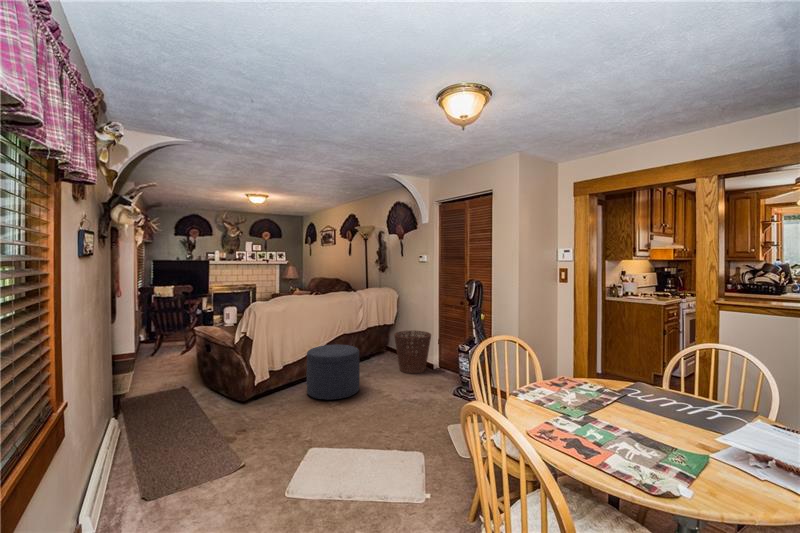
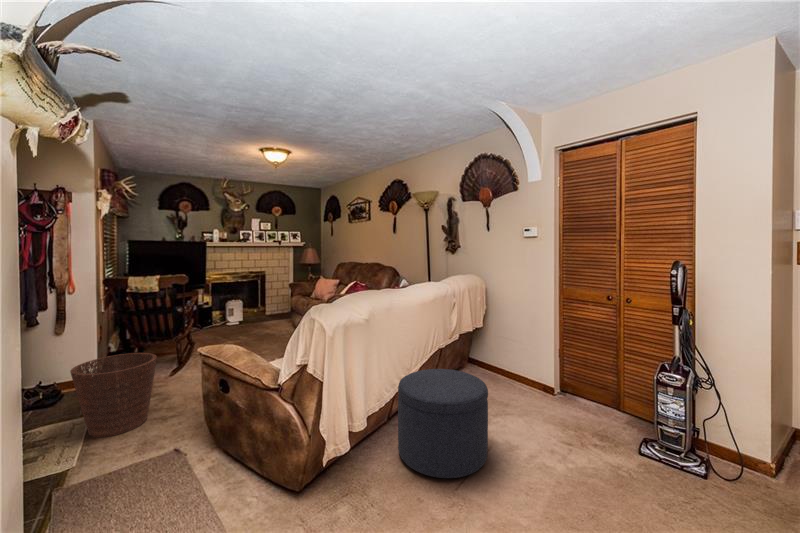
basket: present [394,331,431,373] -> present [70,353,157,437]

